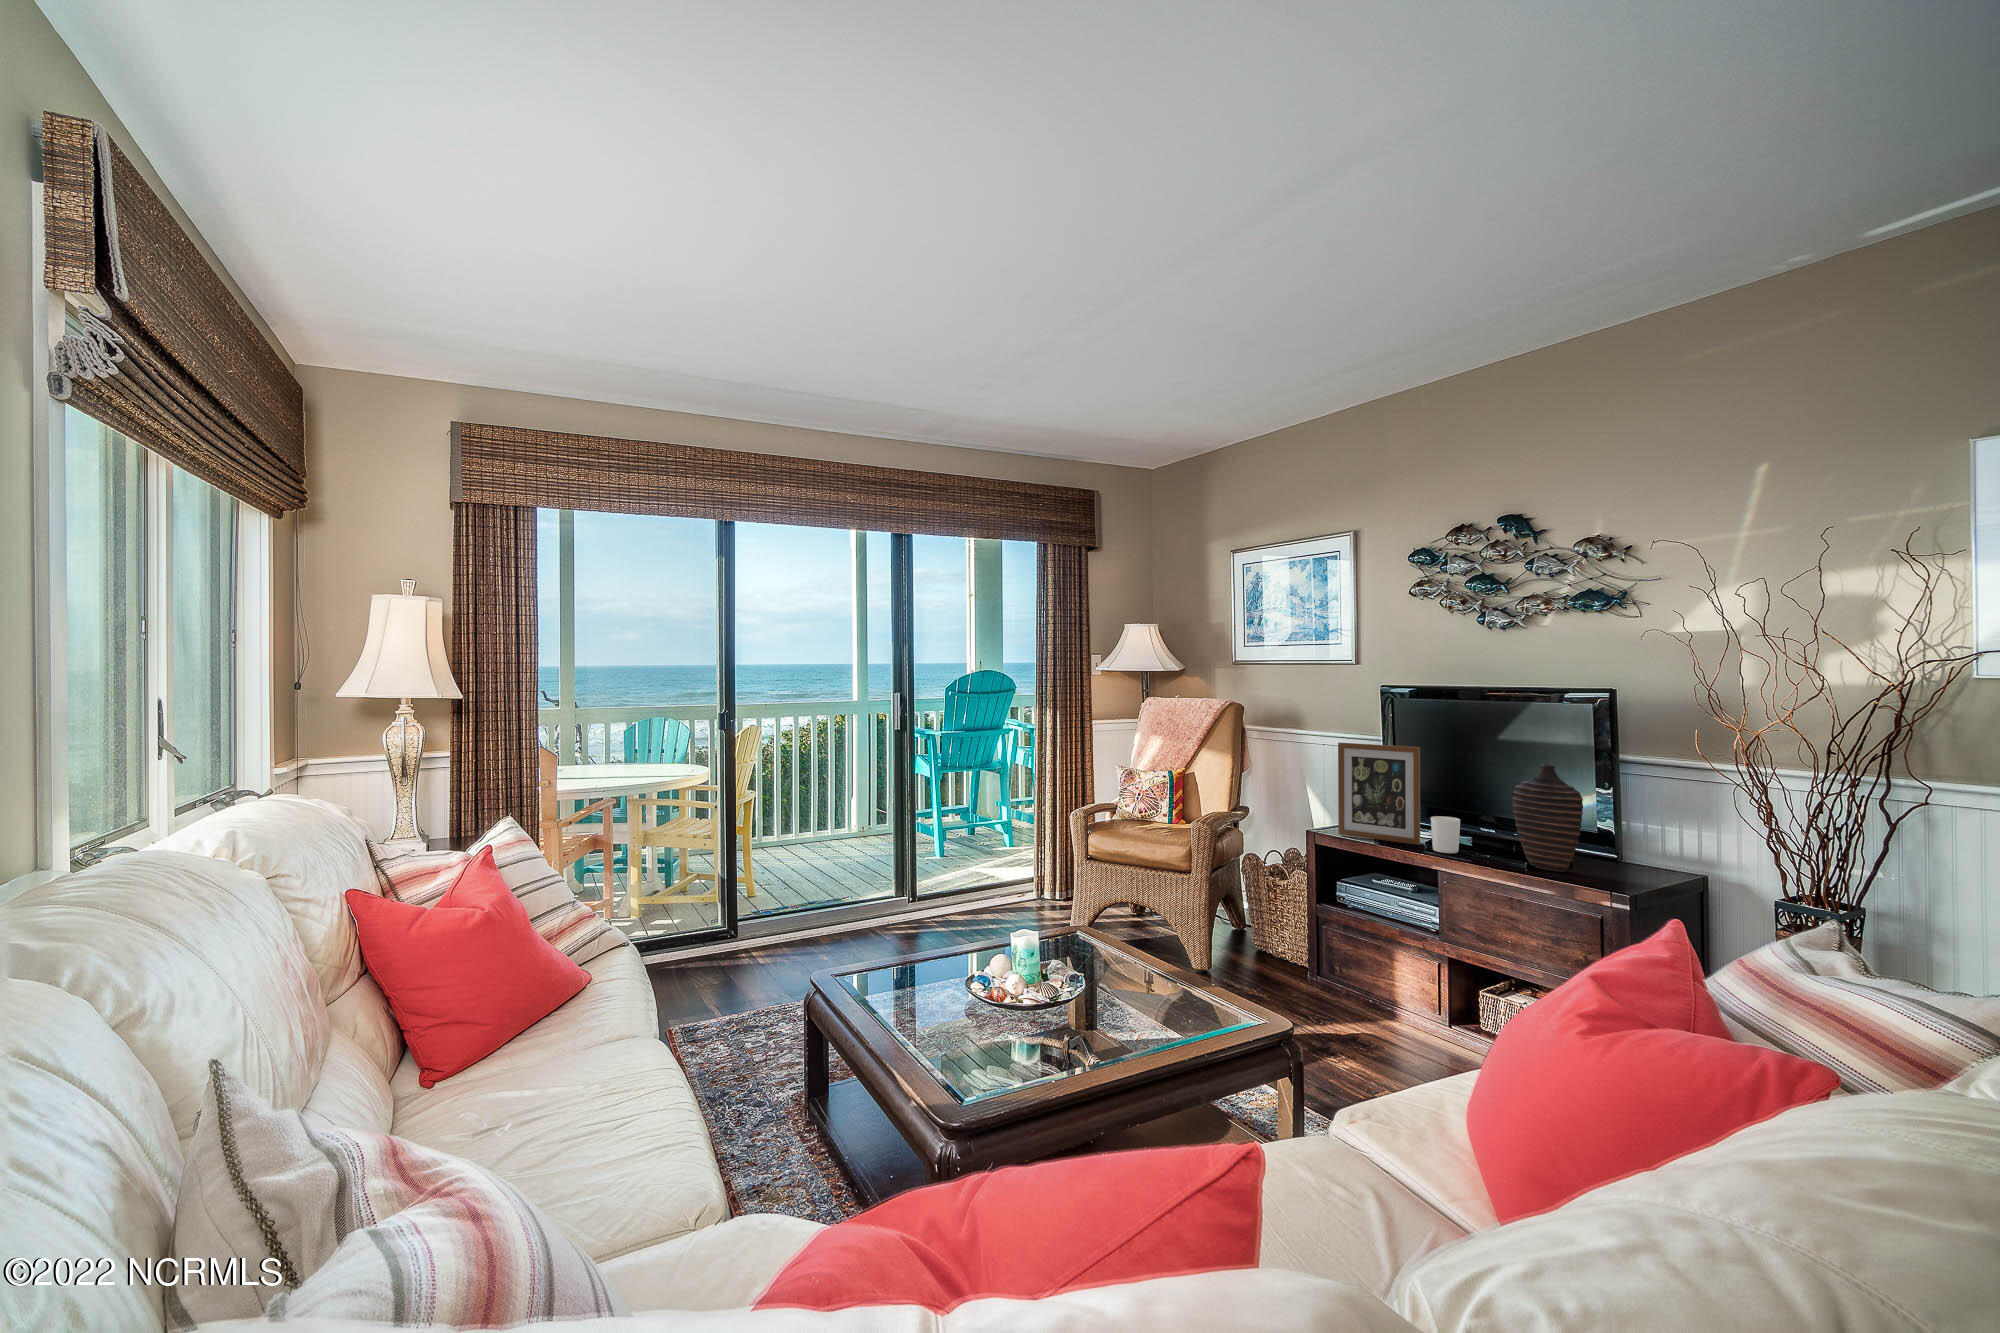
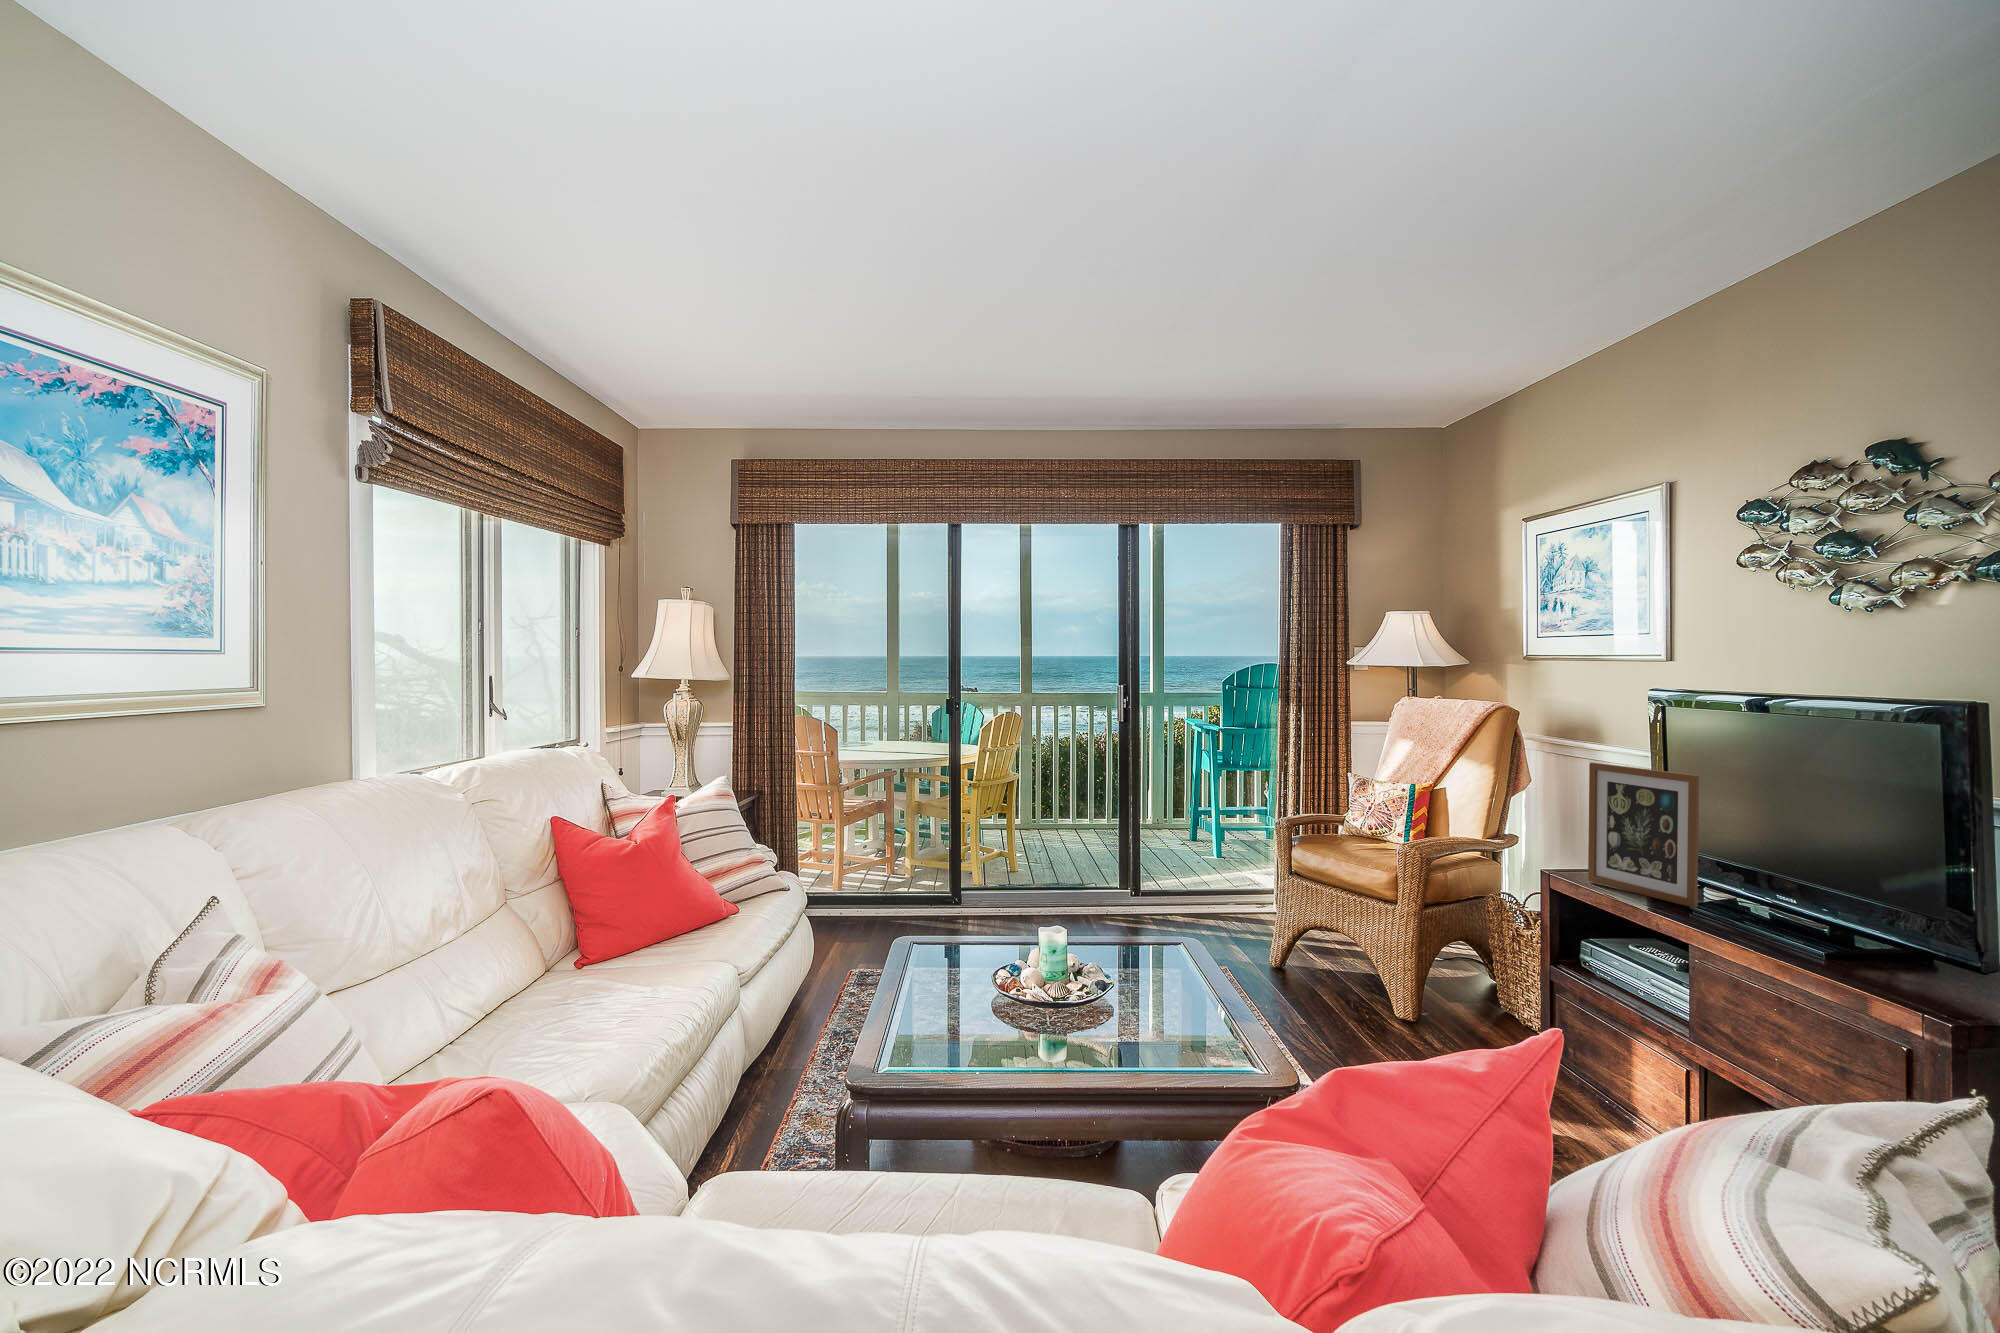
decorative vase: present [1512,764,1583,872] -> none [1807,811,1914,972]
candle holder: present [1430,816,1460,853] -> none [1699,871,1746,924]

